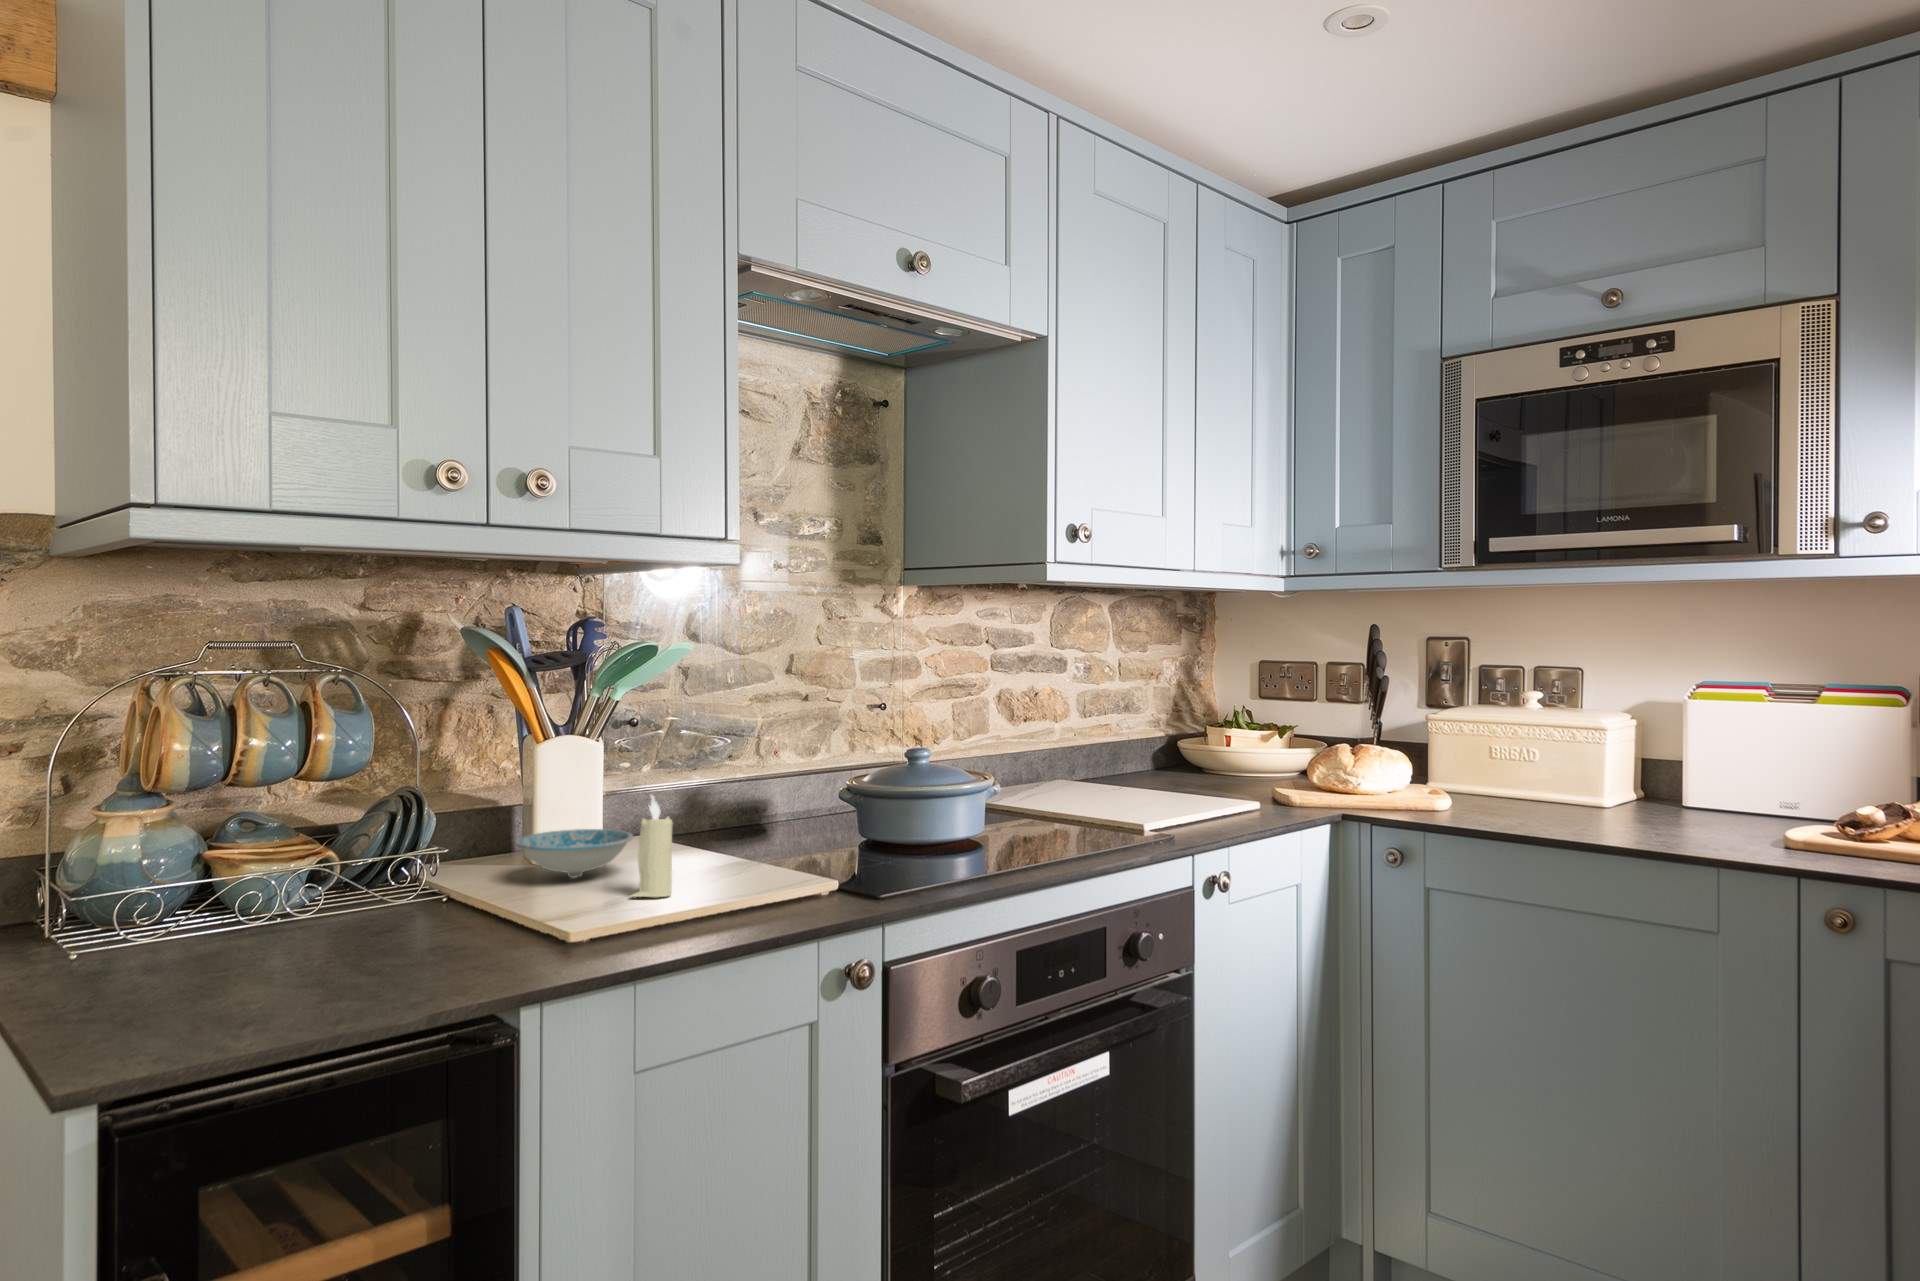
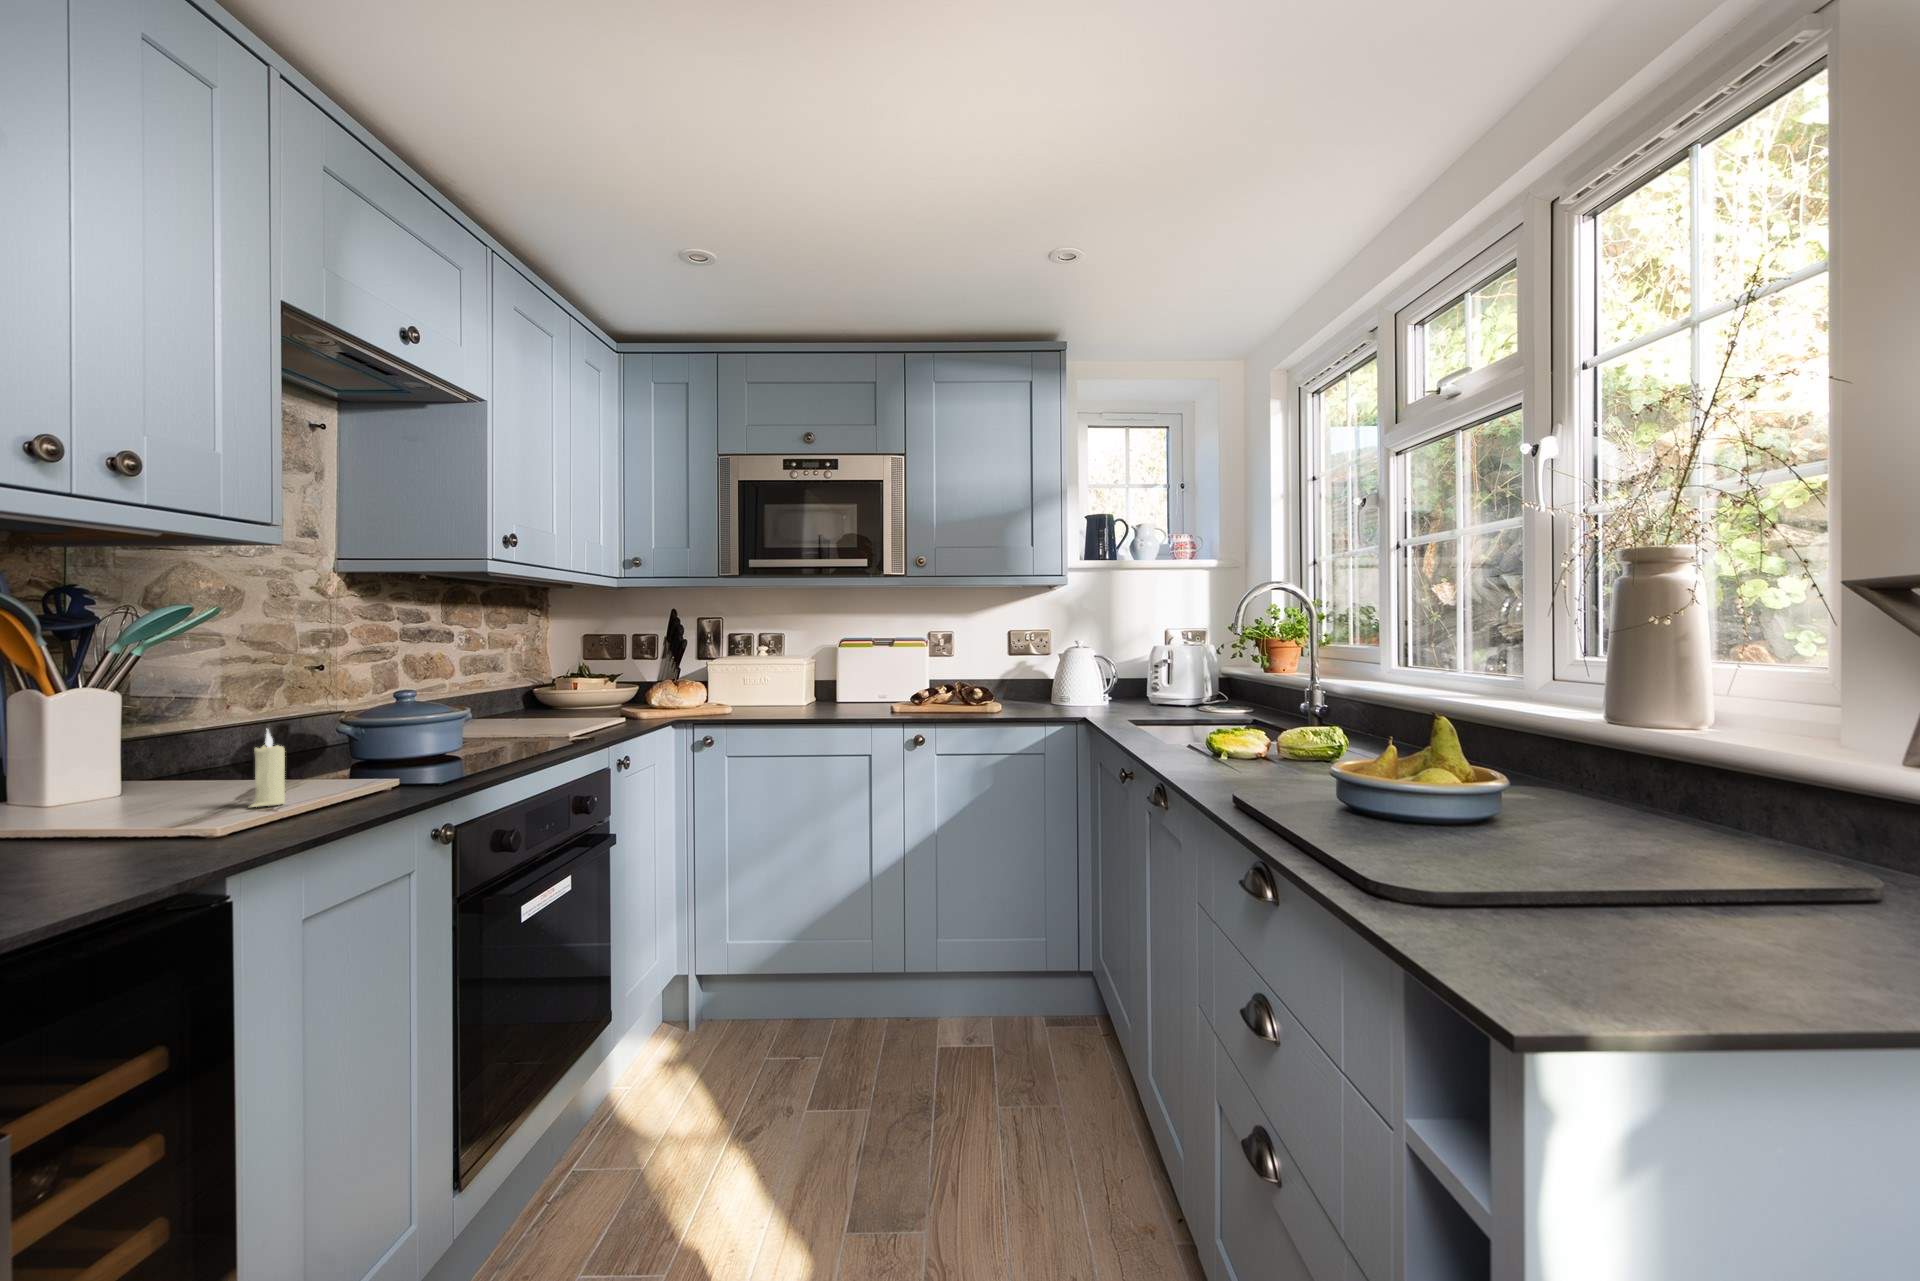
ceramic bowl: present [516,829,633,878] -> none [83,767,211,807]

